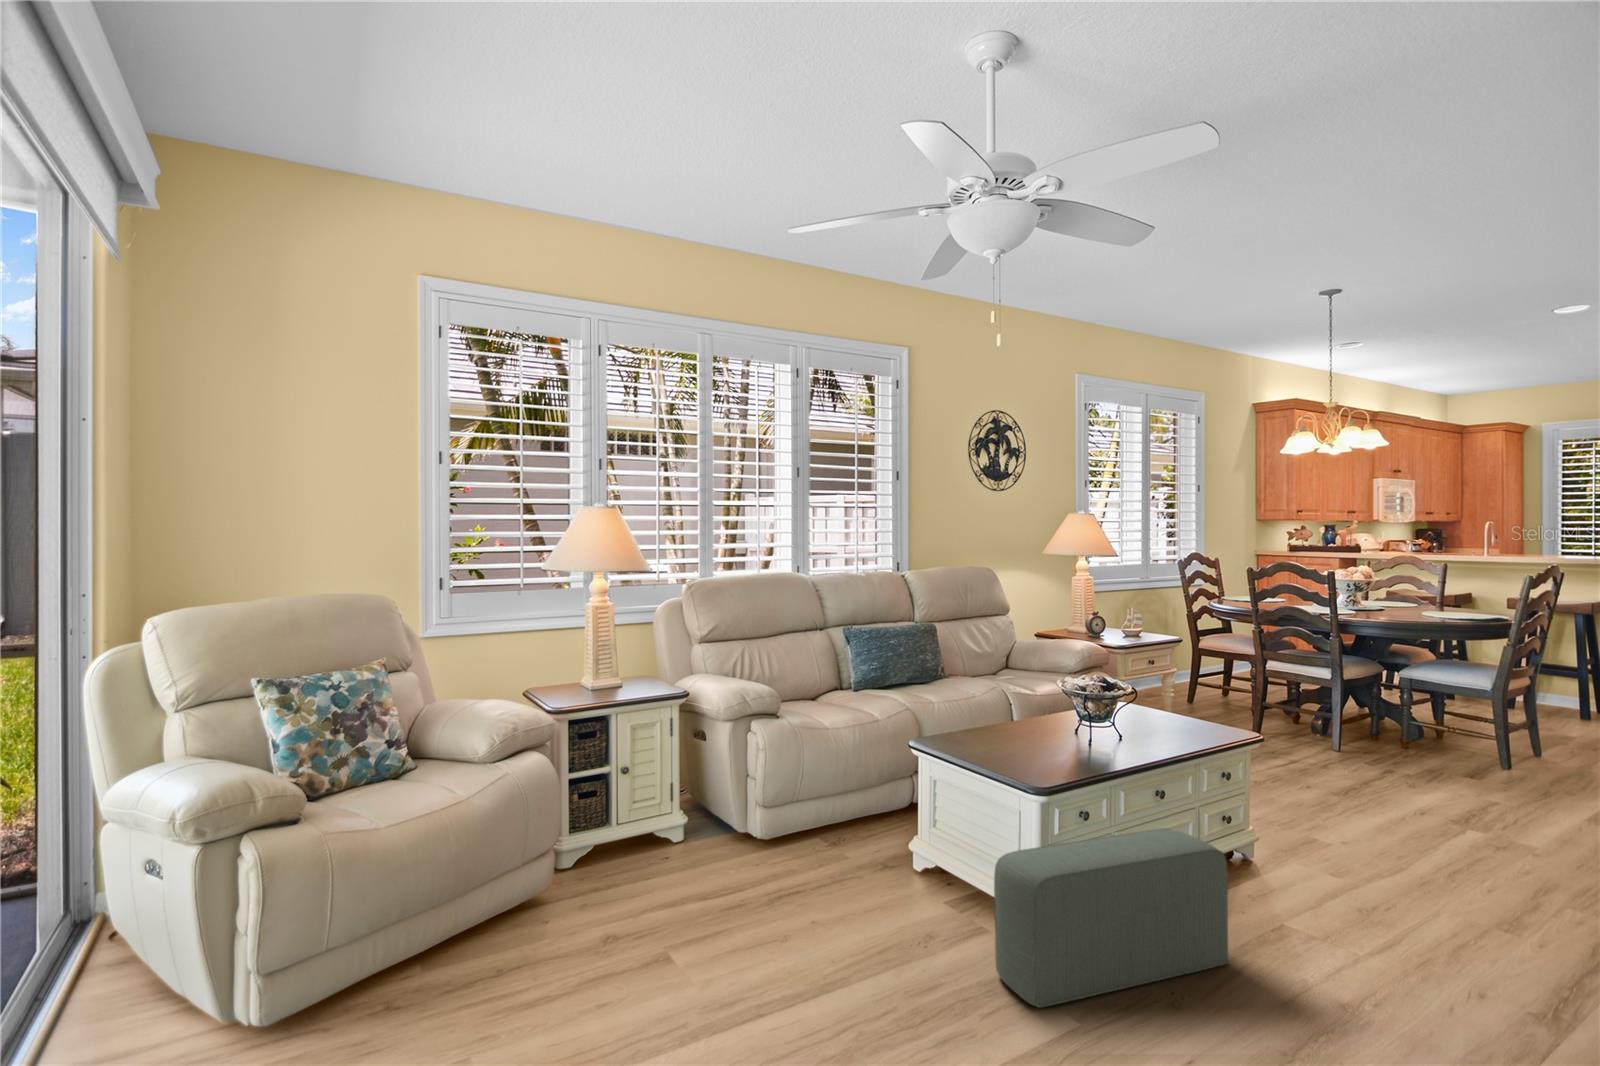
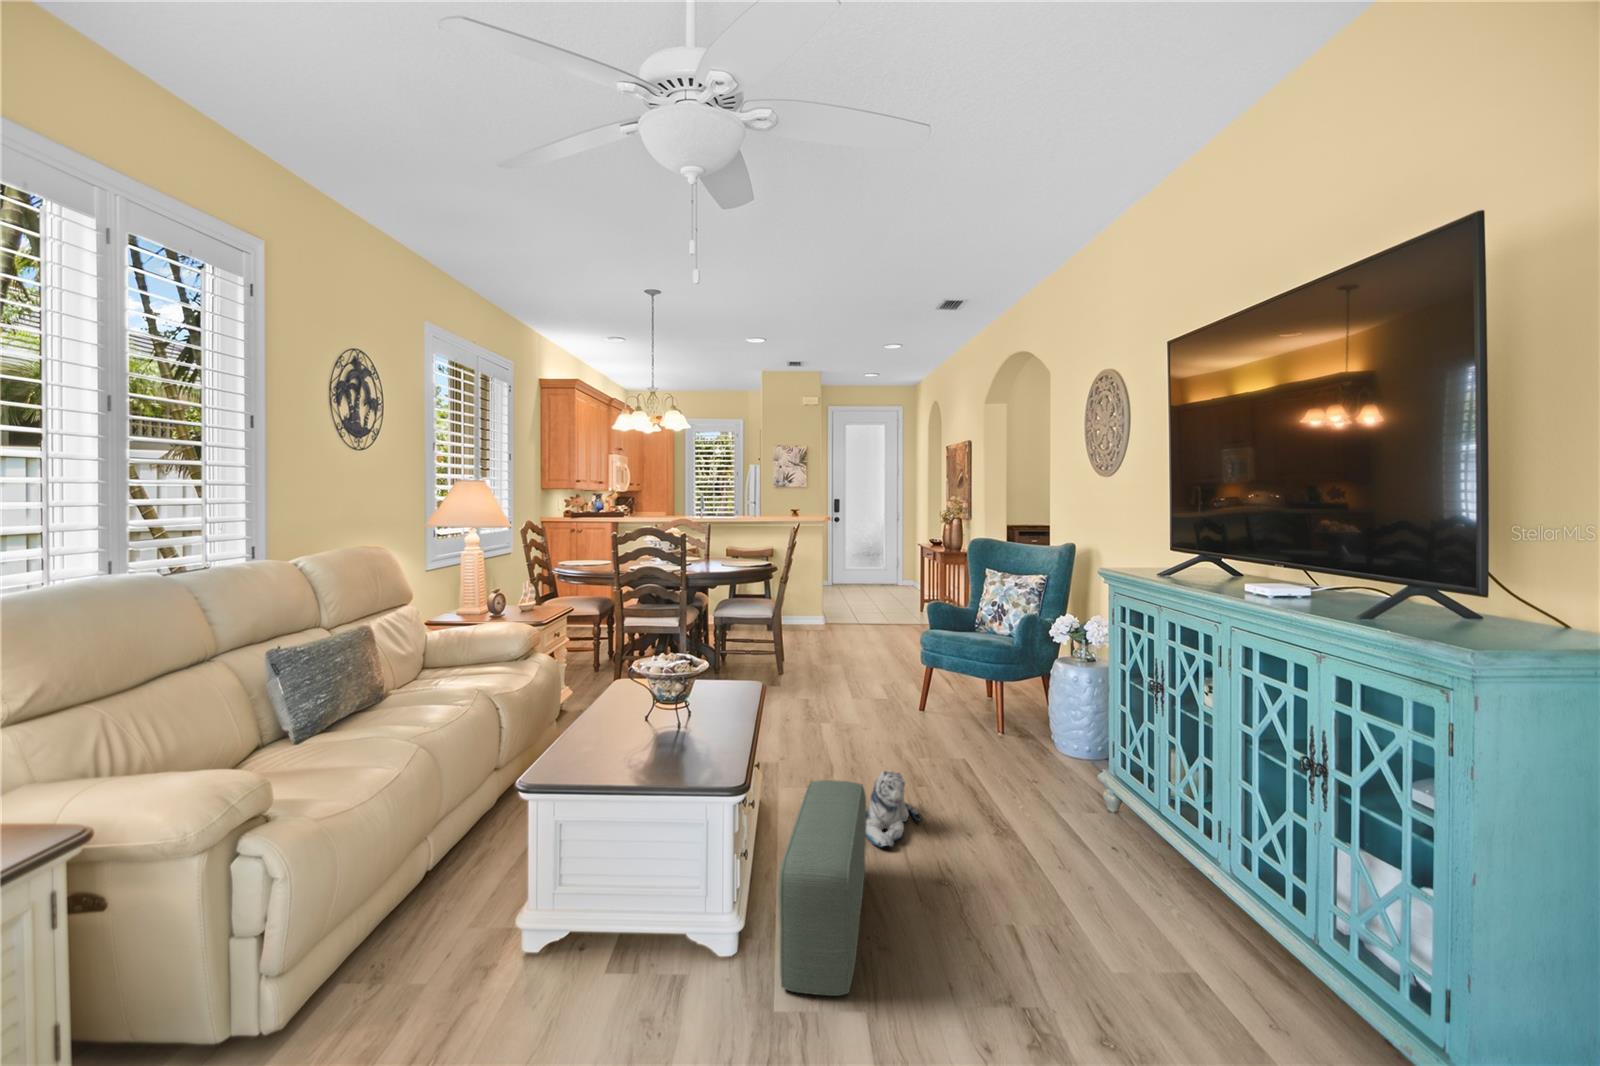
plush toy: none [1288,871,1425,970] -> present [866,771,922,847]

